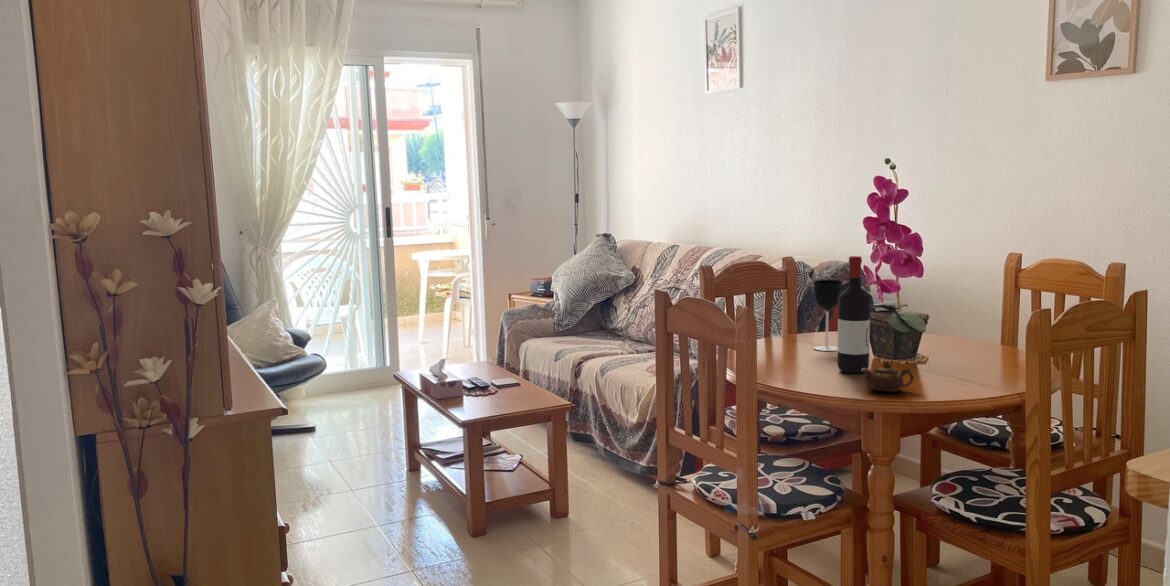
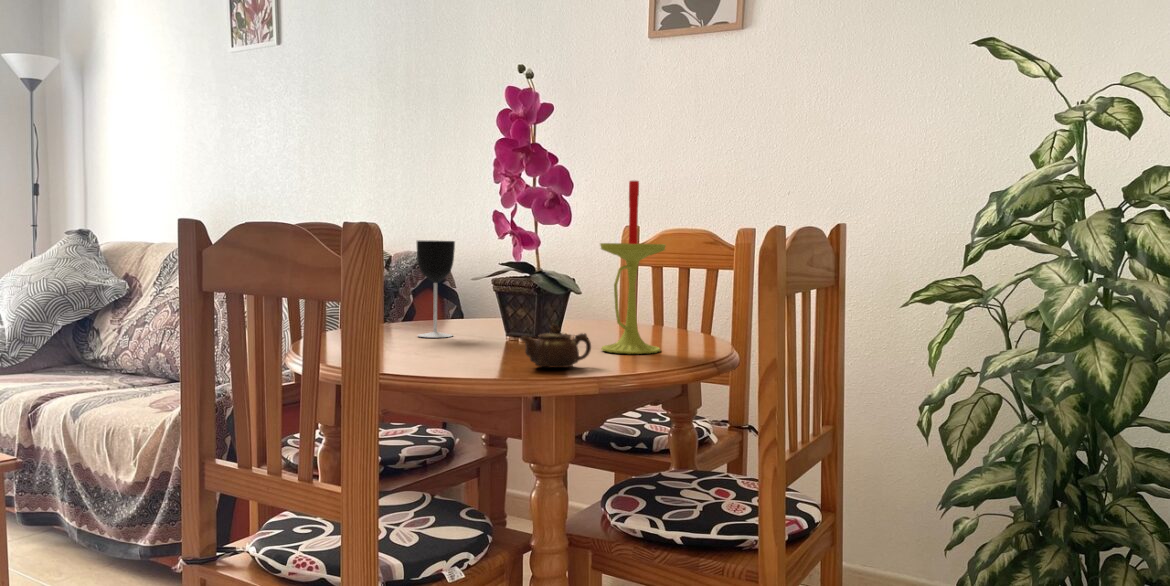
candle: none [936,249,991,381] -> present [600,181,666,354]
wine bottle: present [837,256,871,373] -> none [469,186,513,355]

